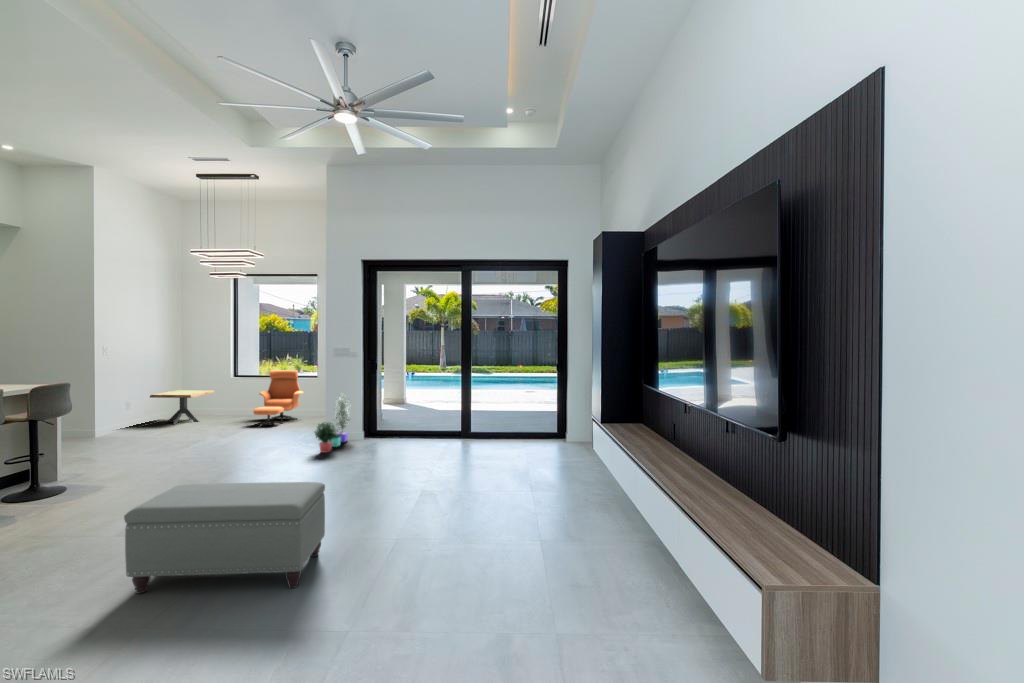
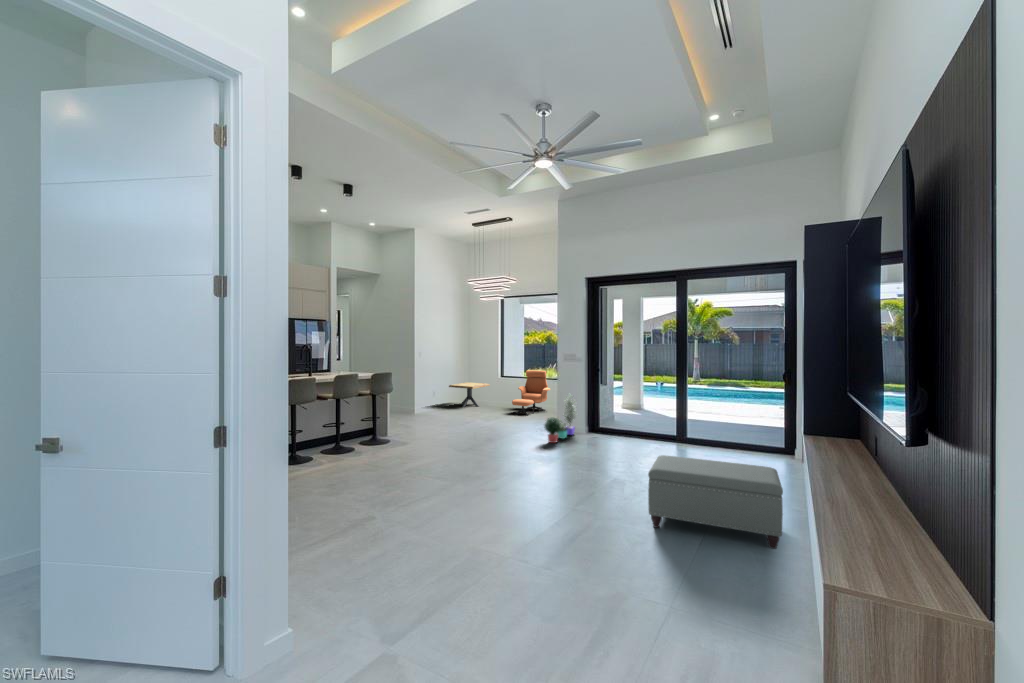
ottoman: present [124,482,325,593] -> present [648,455,783,549]

